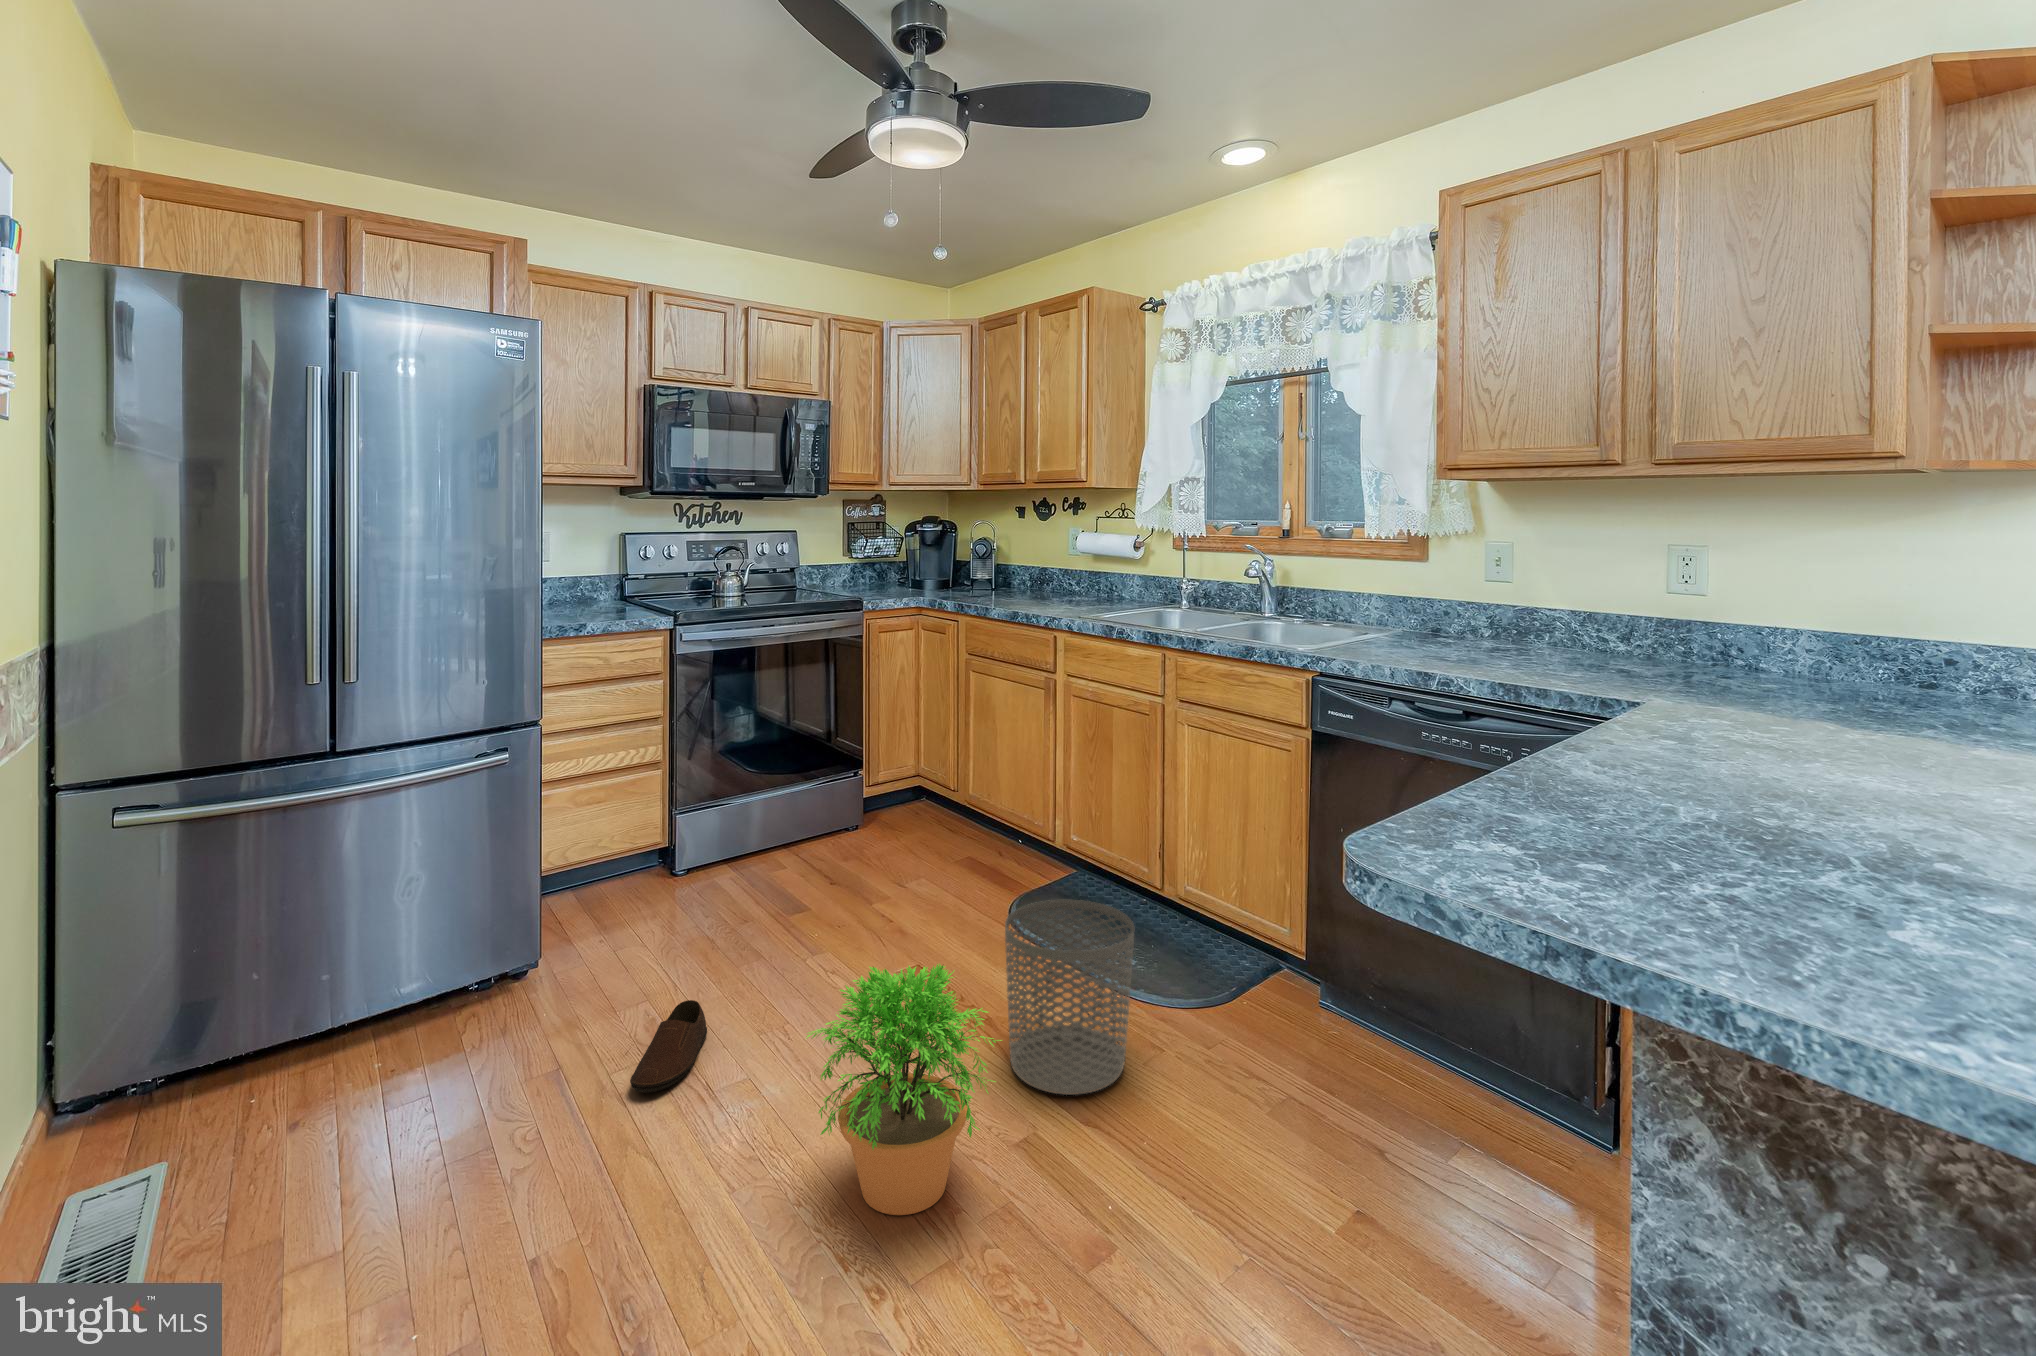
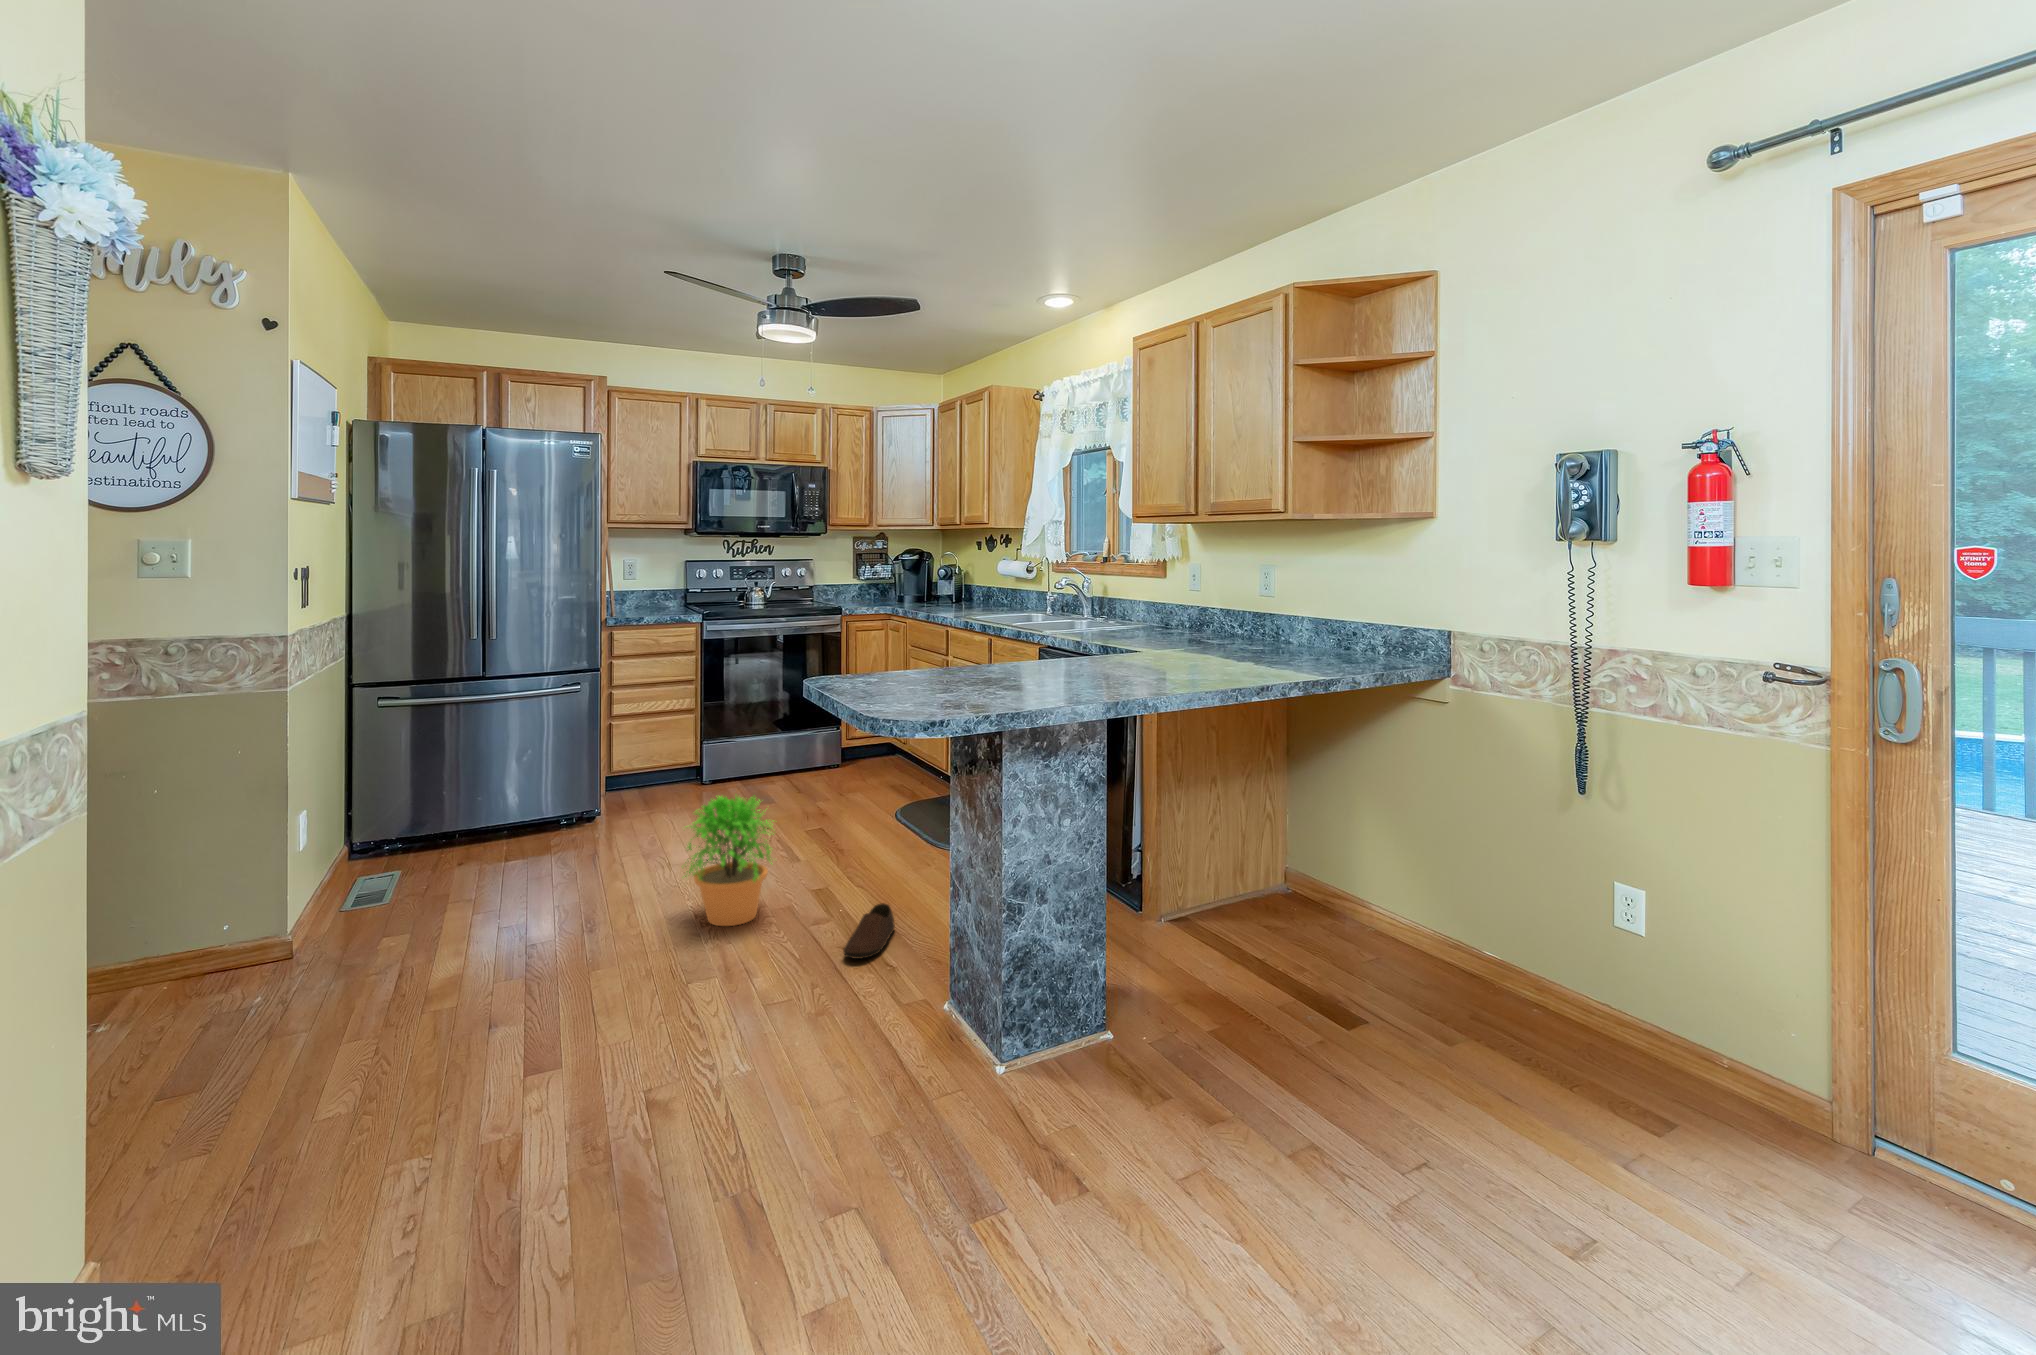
waste bin: present [1005,900,1134,1095] -> none [824,784,903,892]
shoe: present [630,1000,707,1092] -> present [843,903,895,959]

